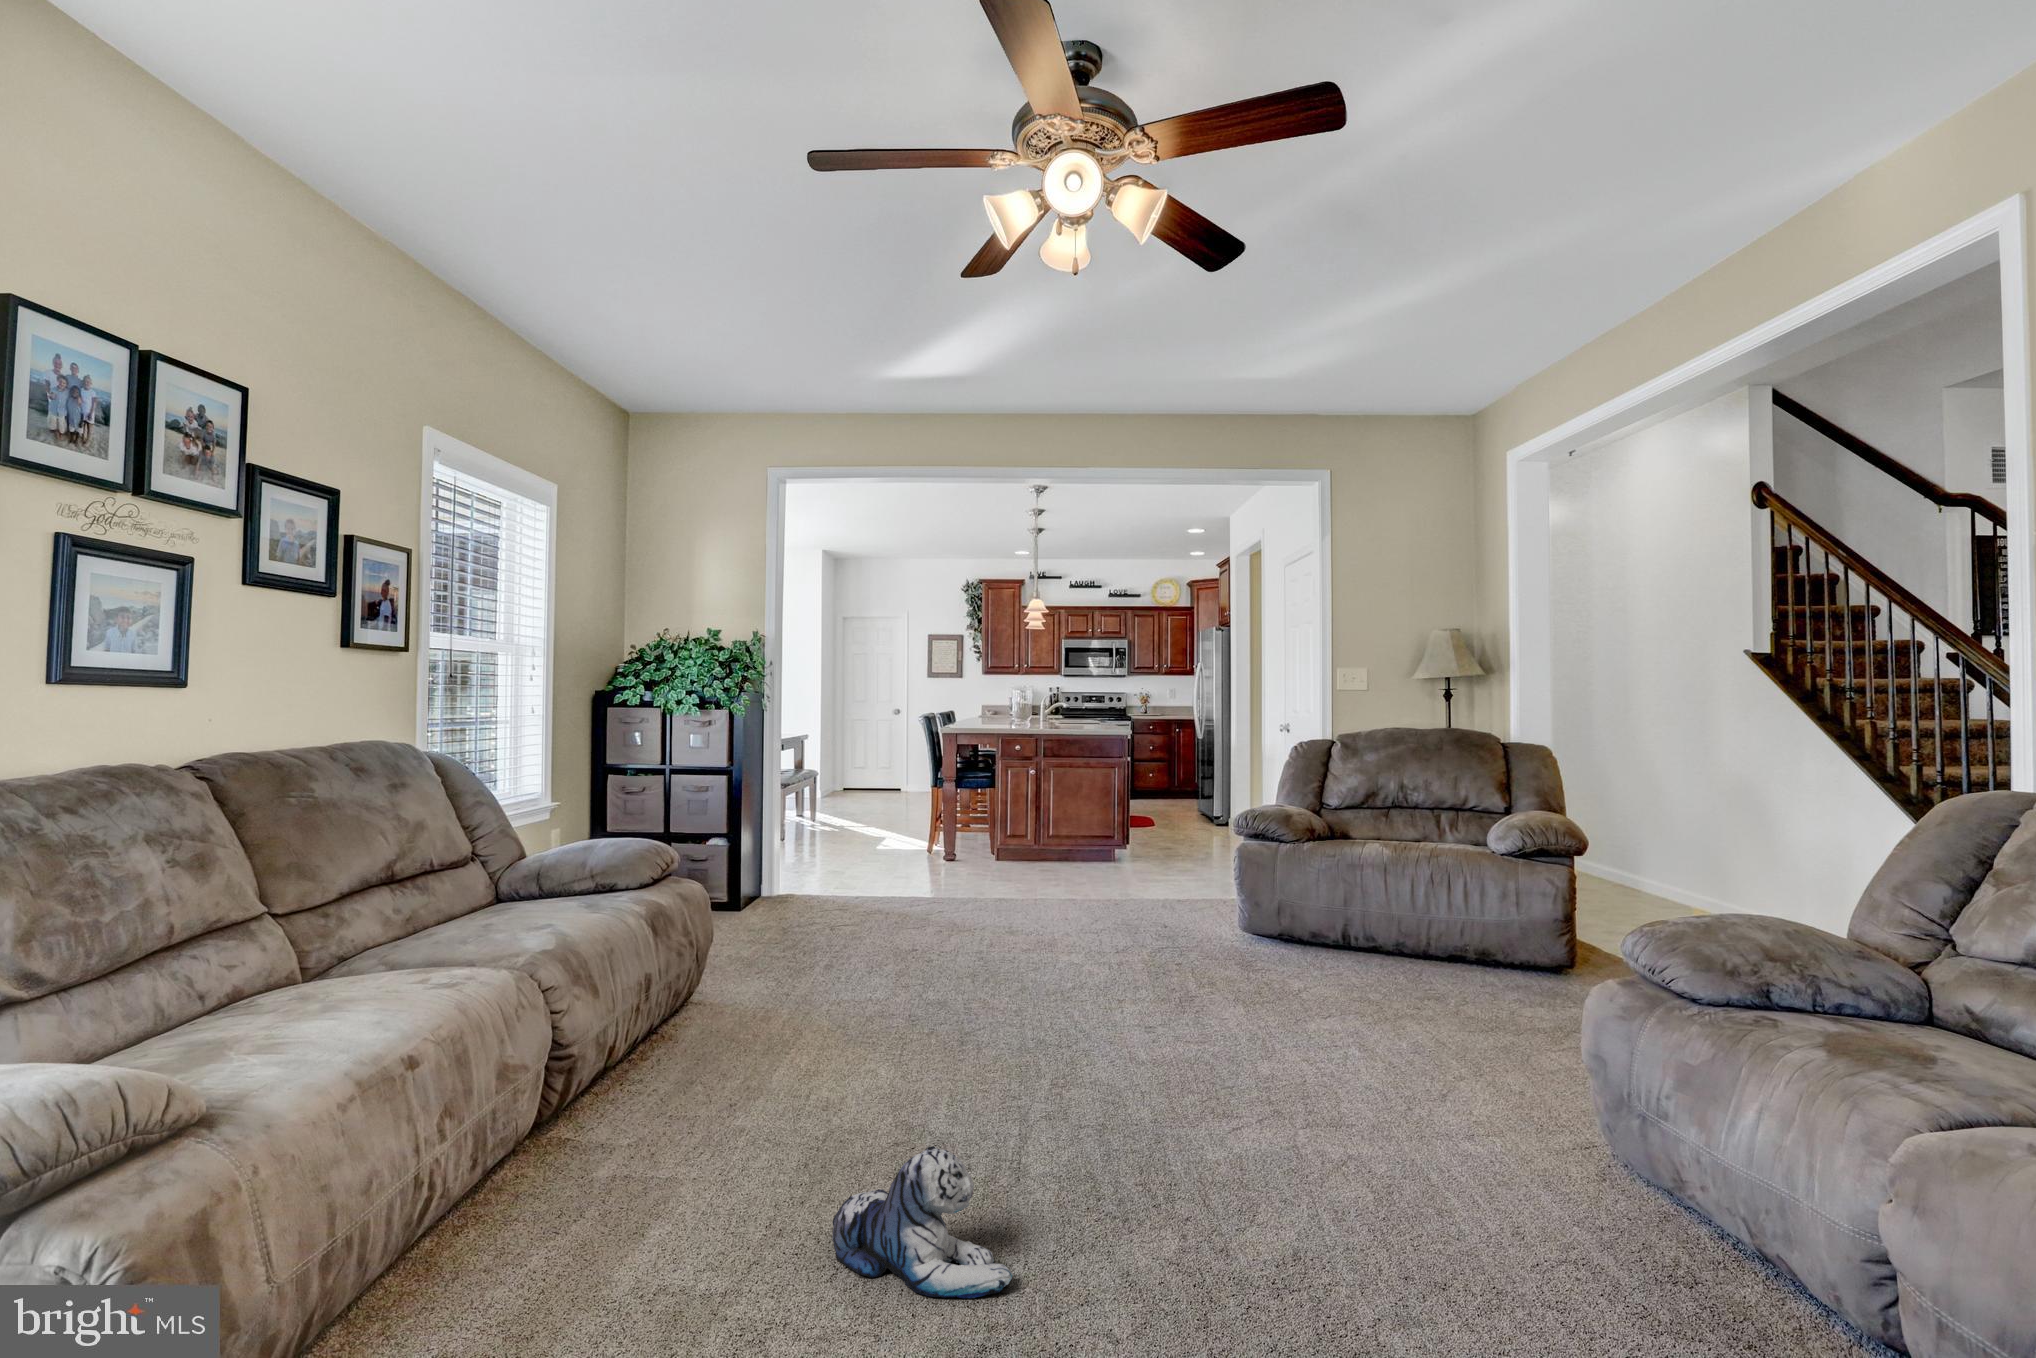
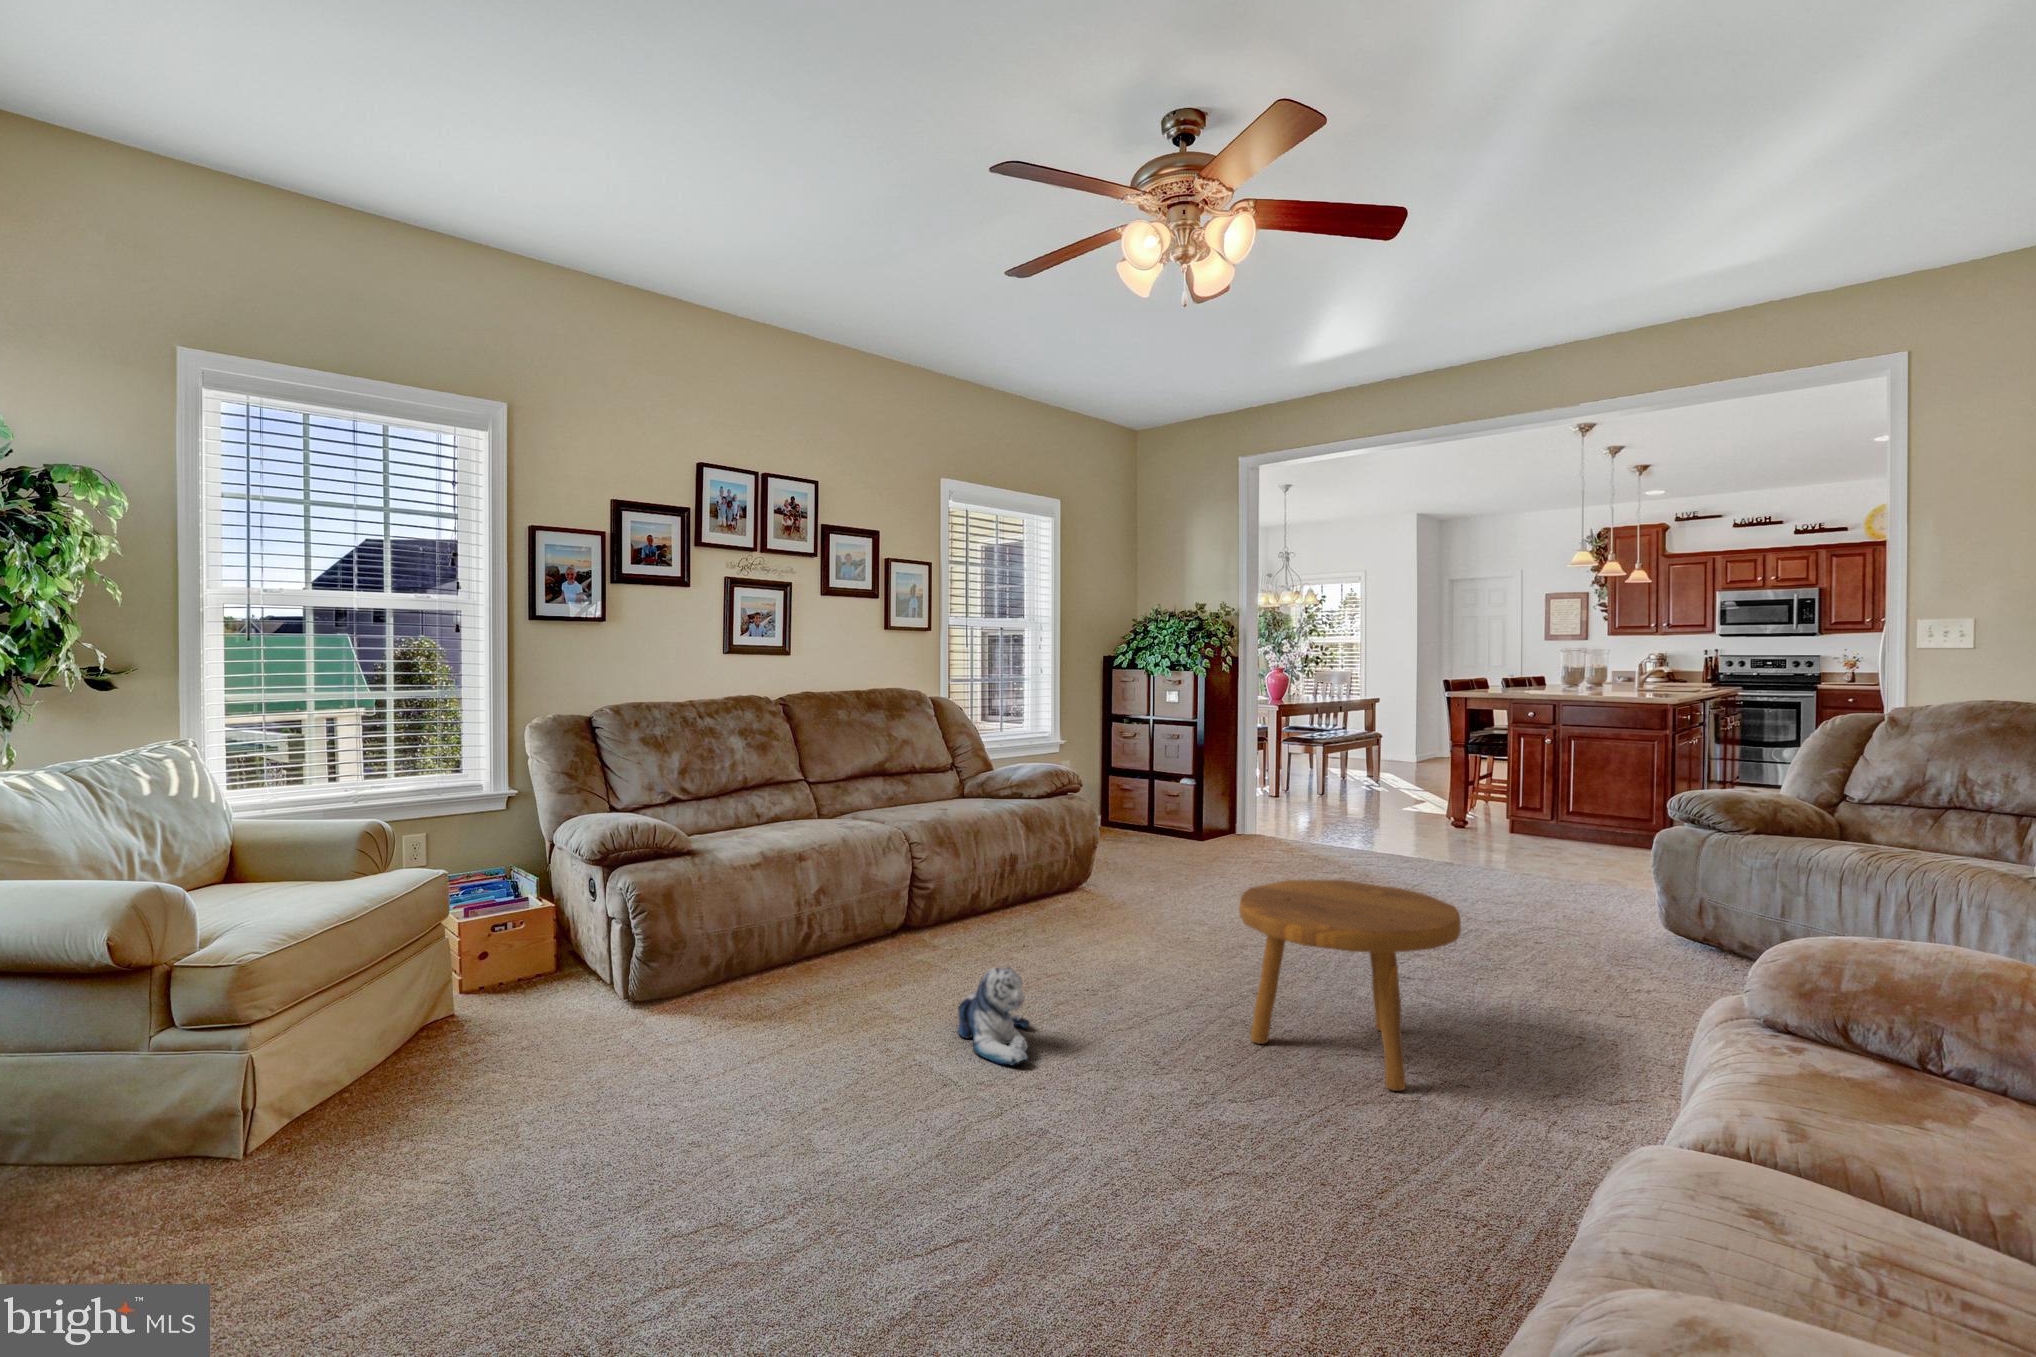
footstool: none [1127,937,1360,1155] -> present [1239,880,1461,1091]

